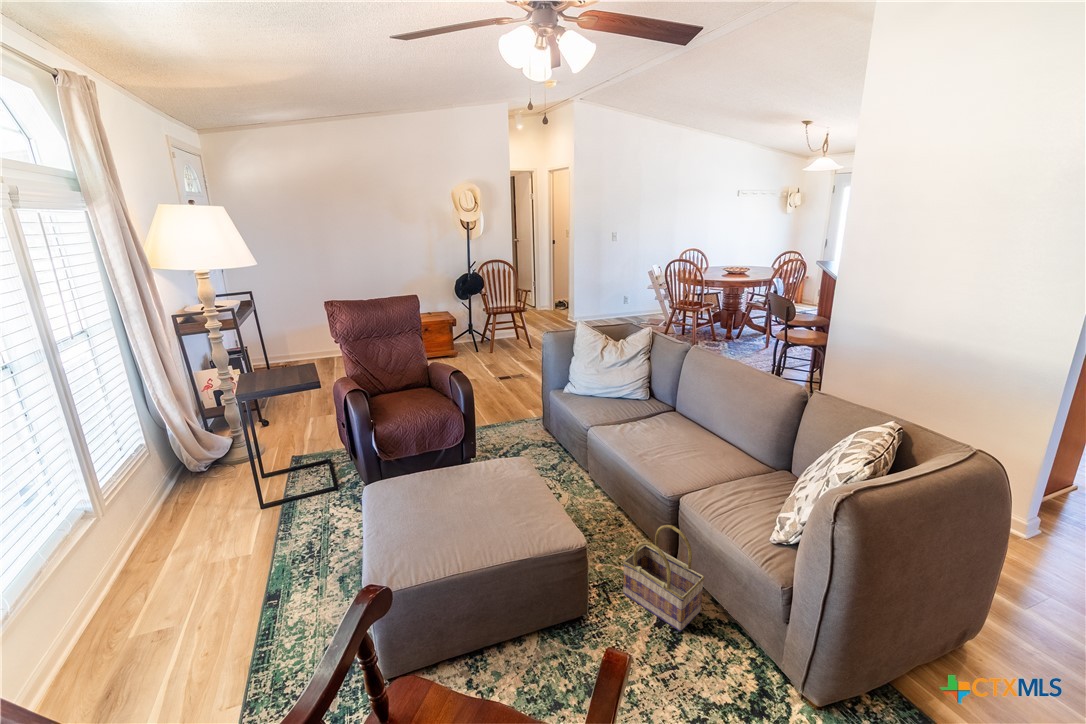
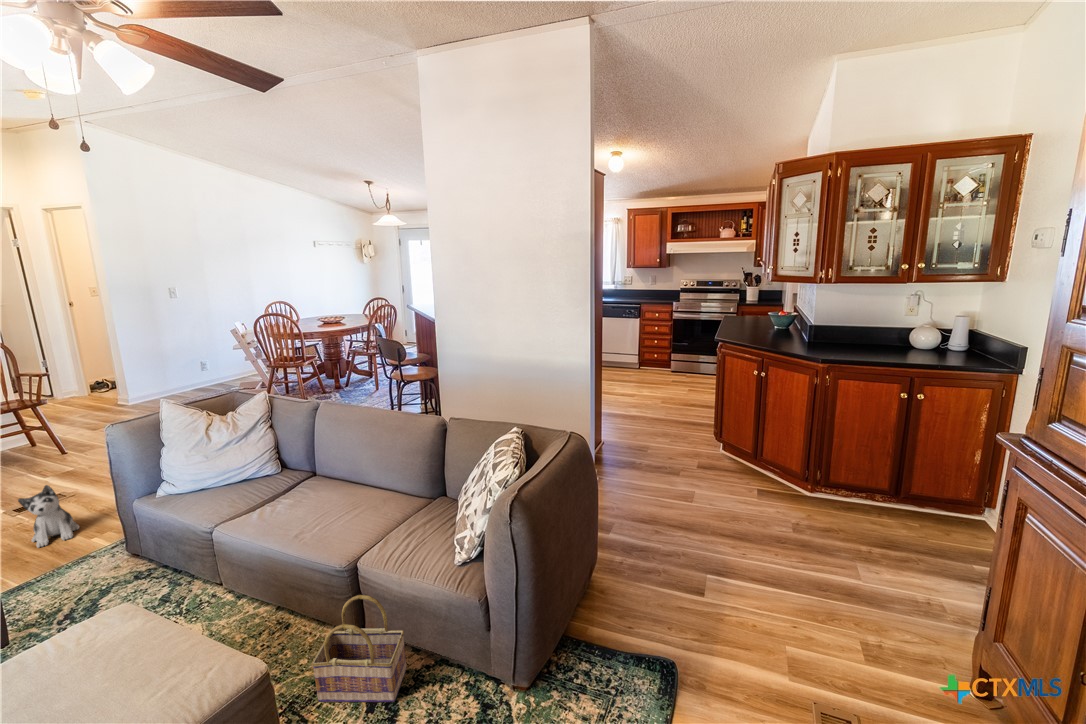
plush toy: none [499,366,525,405] -> present [18,485,79,548]

